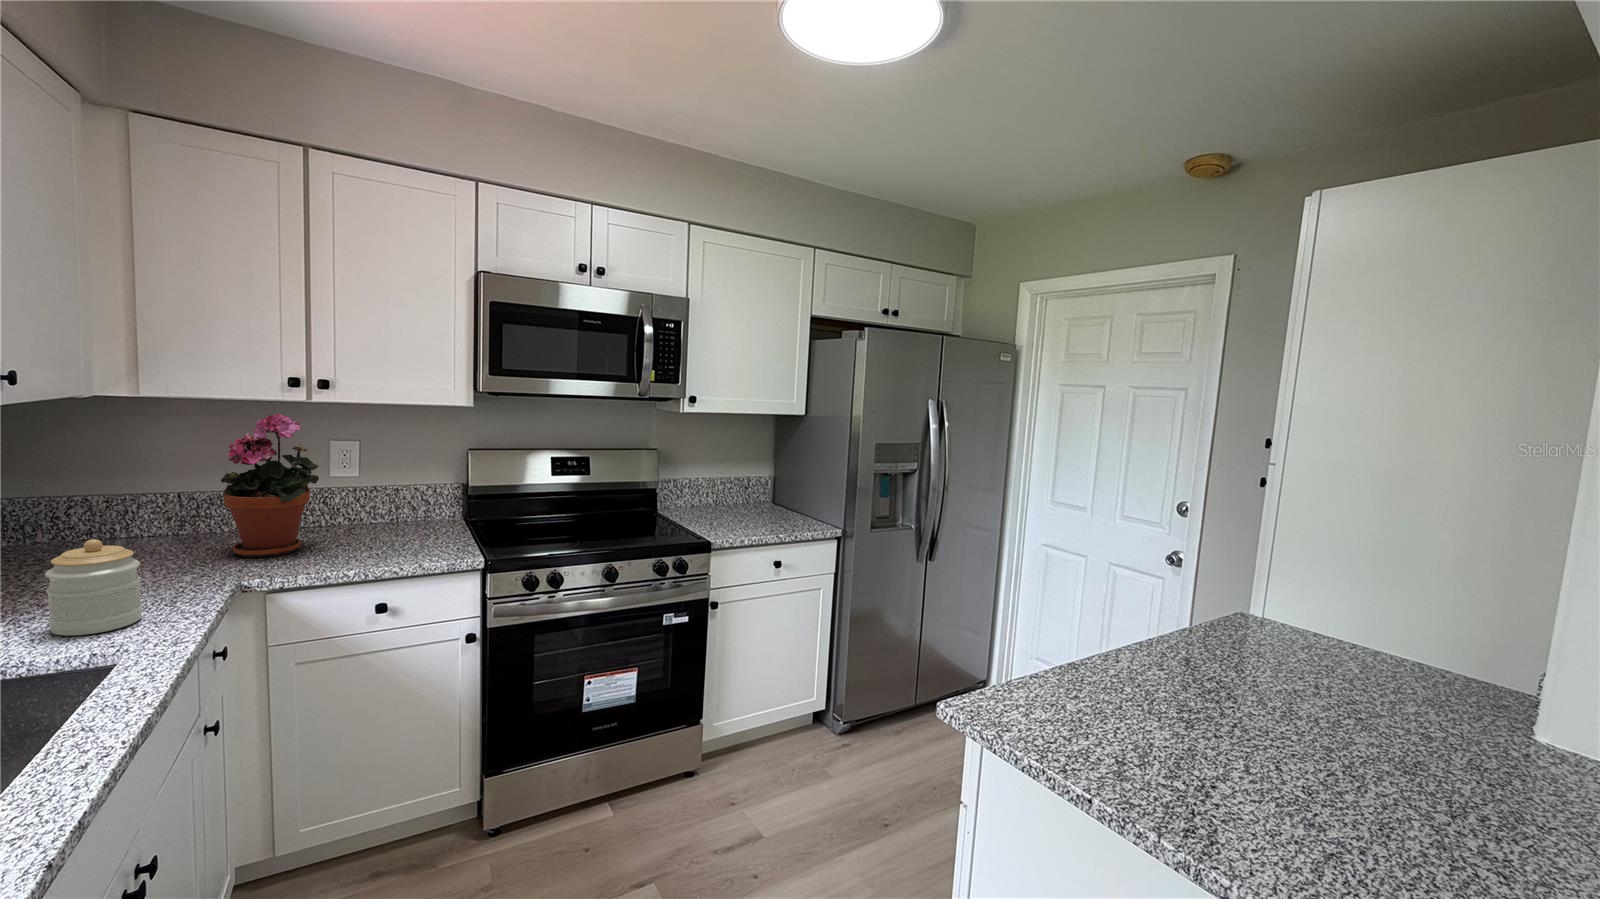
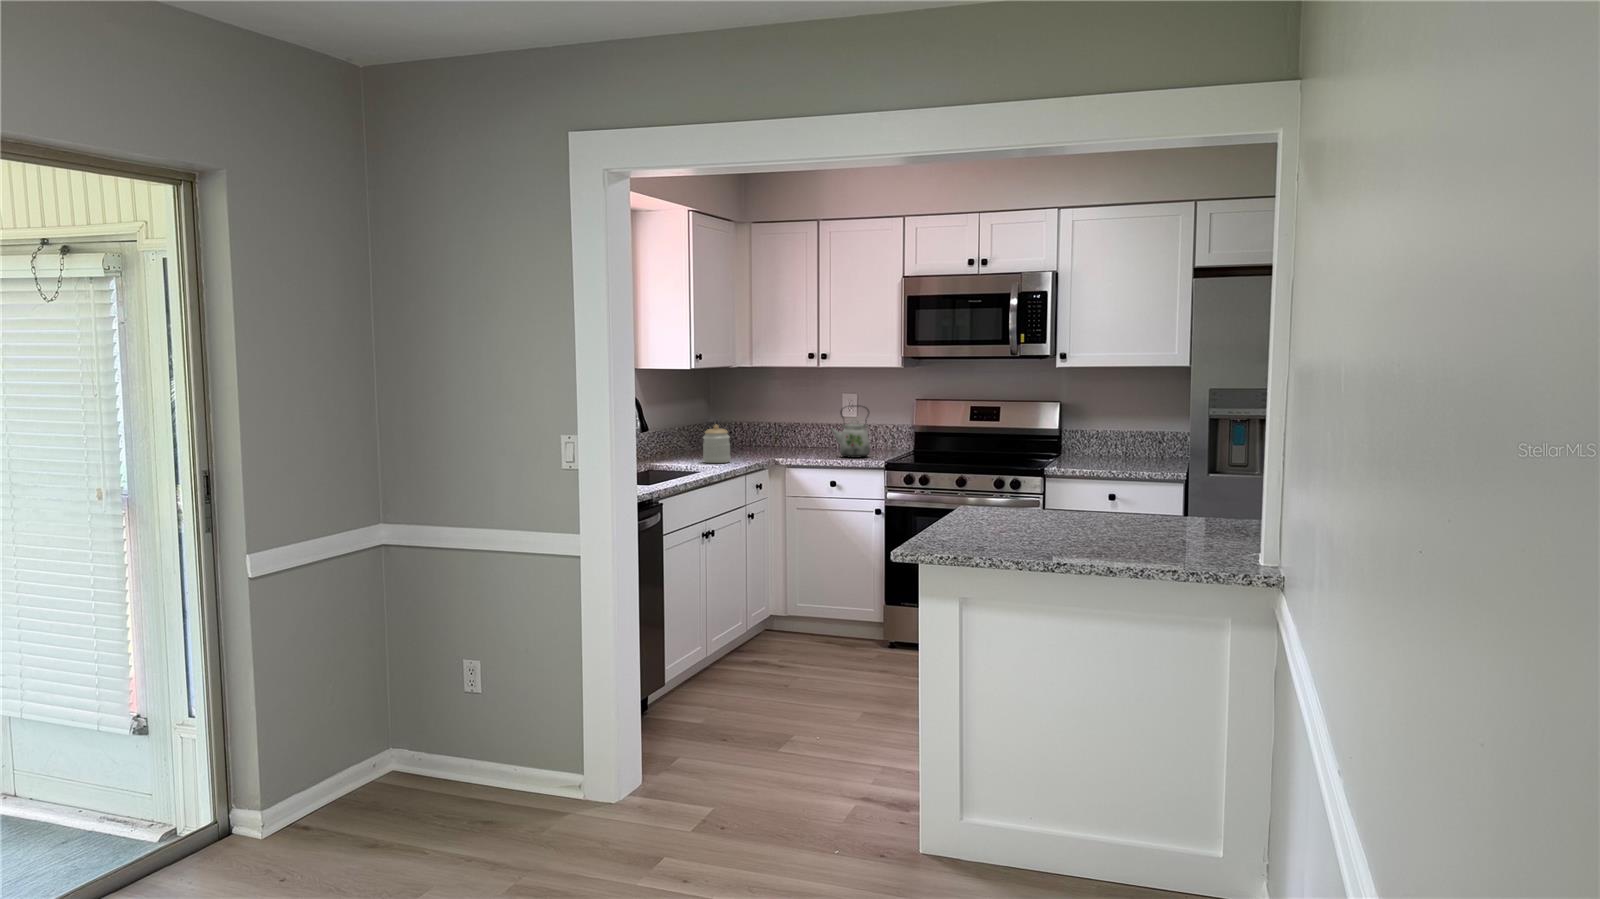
potted plant: present [221,414,319,557] -> none [779,374,823,454]
kettle: none [353,468,433,554] -> present [830,405,870,458]

